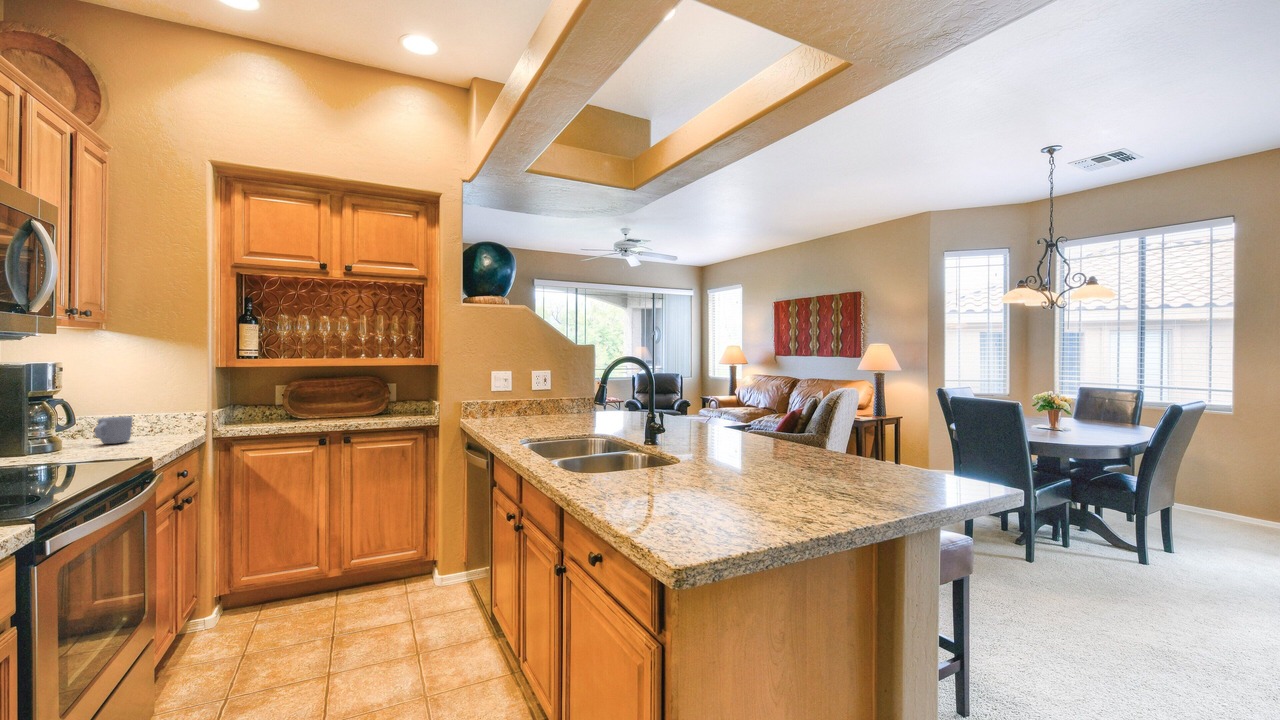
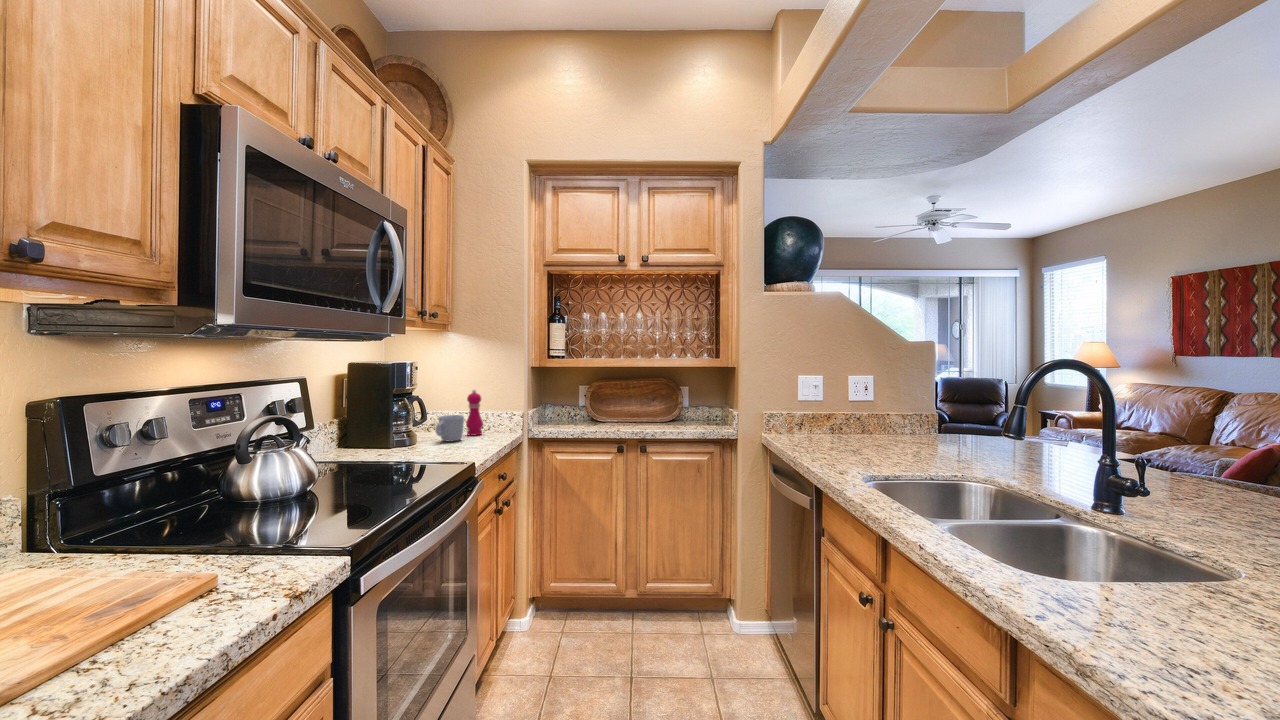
pepper mill: none [134,390,157,438] -> present [466,390,483,436]

